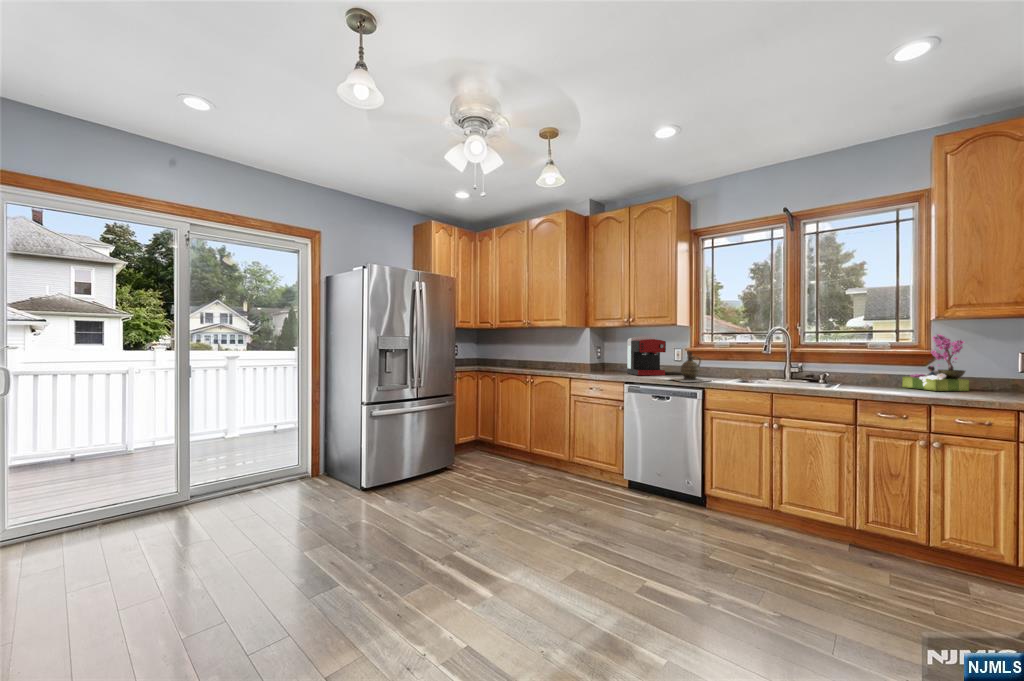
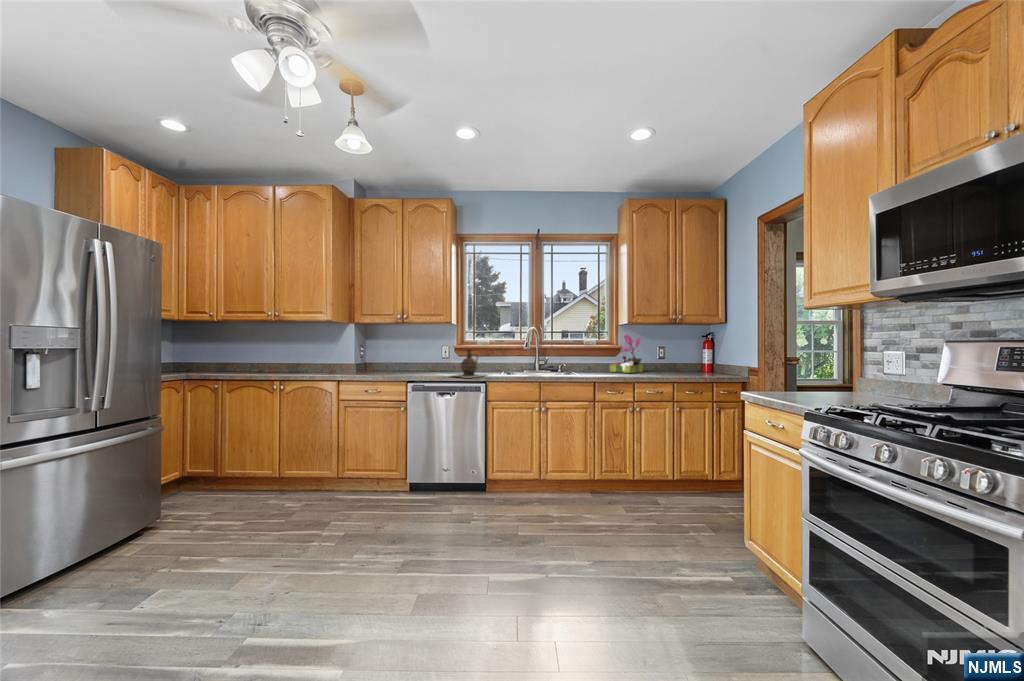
coffee maker: present [627,336,666,375] -> none [397,334,438,374]

